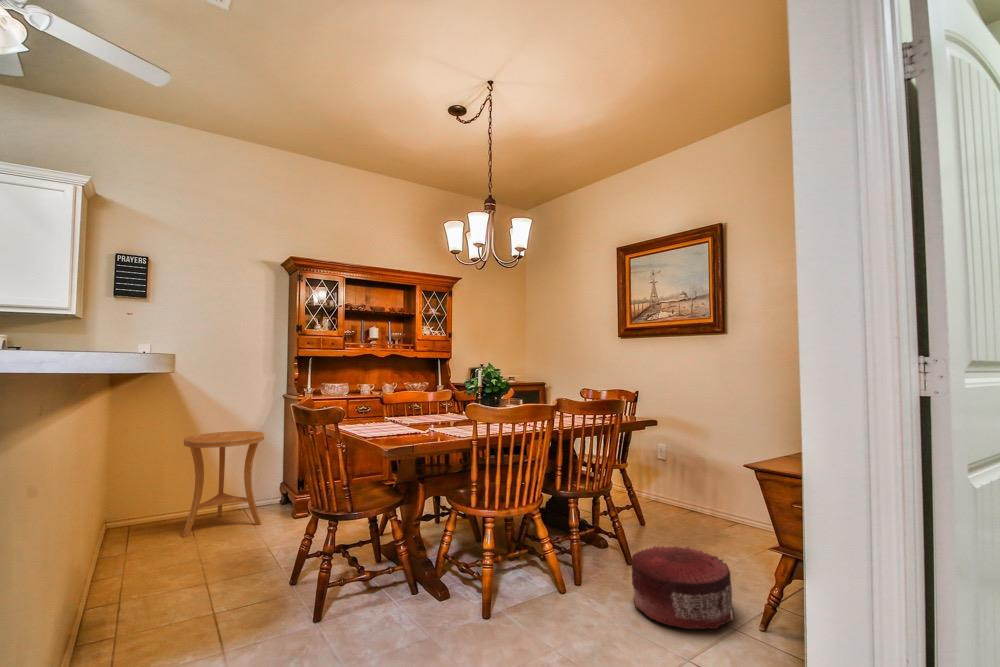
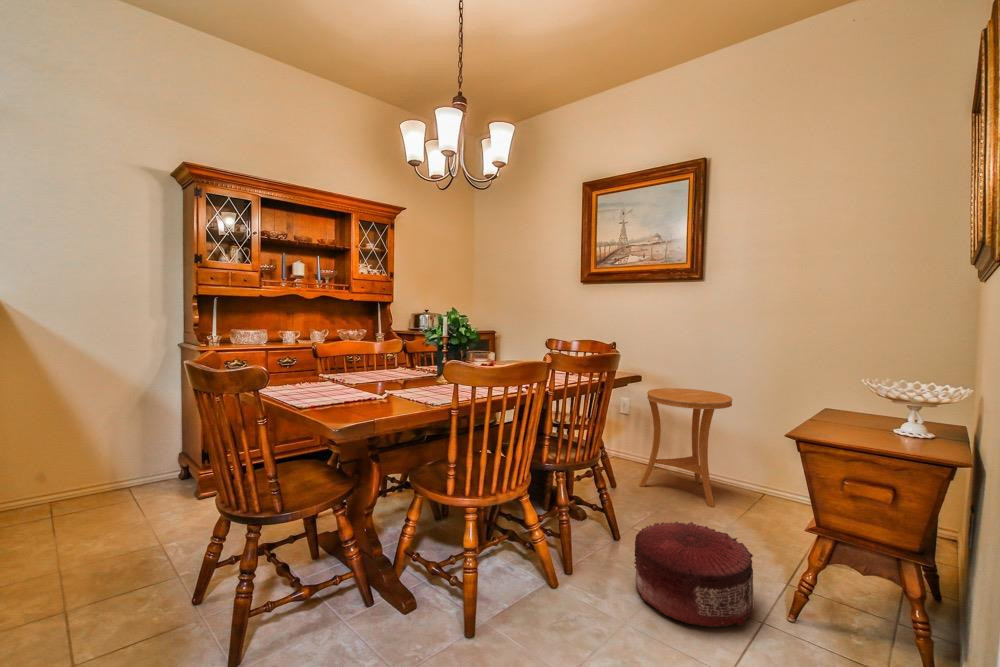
side table: present [182,431,264,537] -> present [640,388,732,507]

